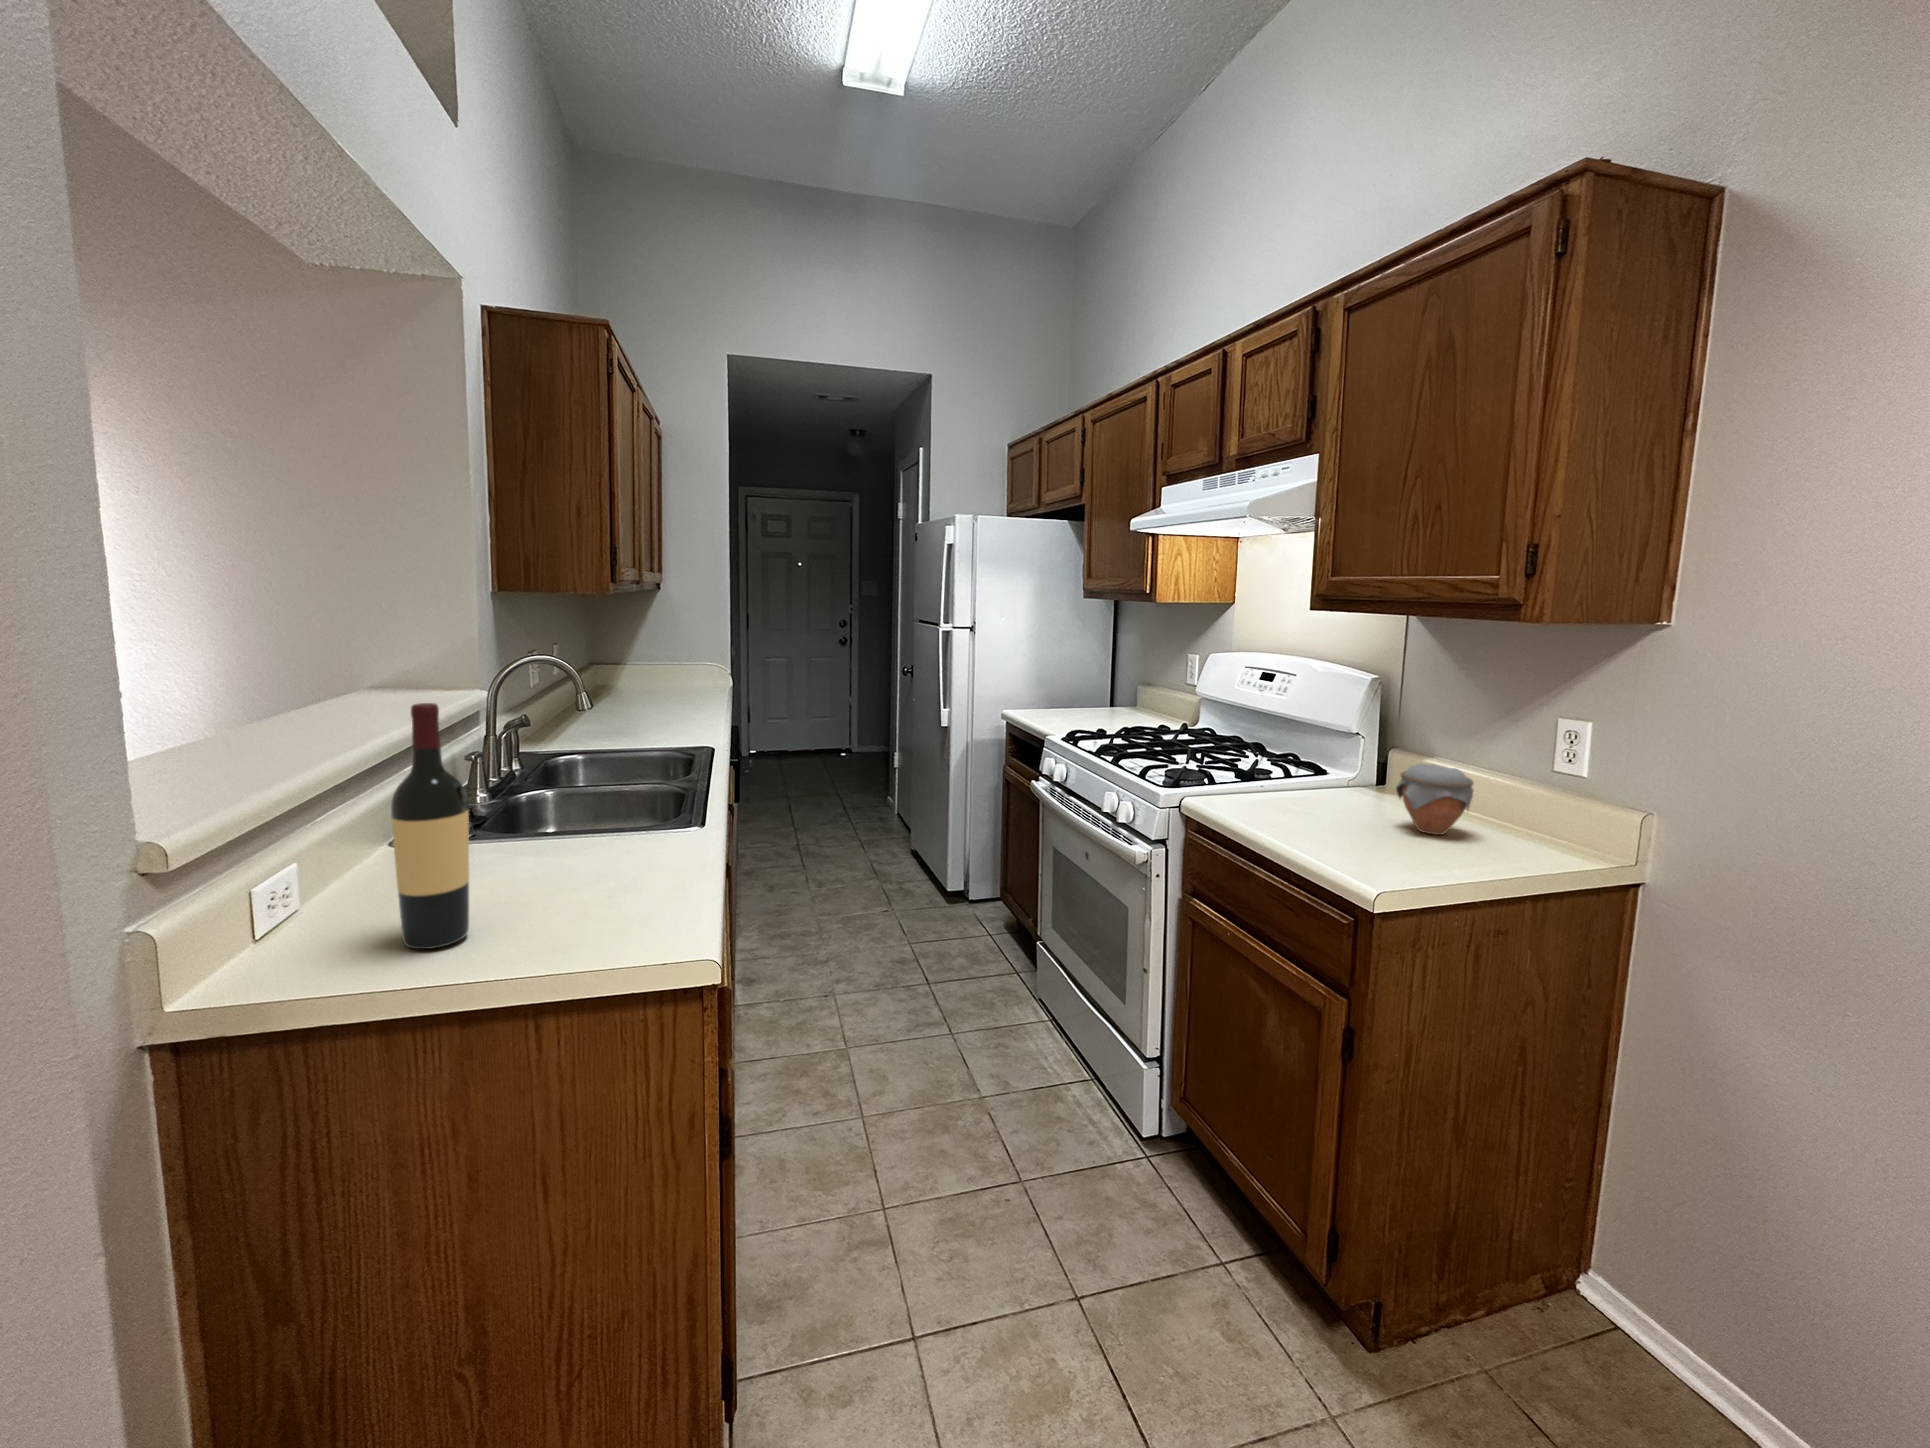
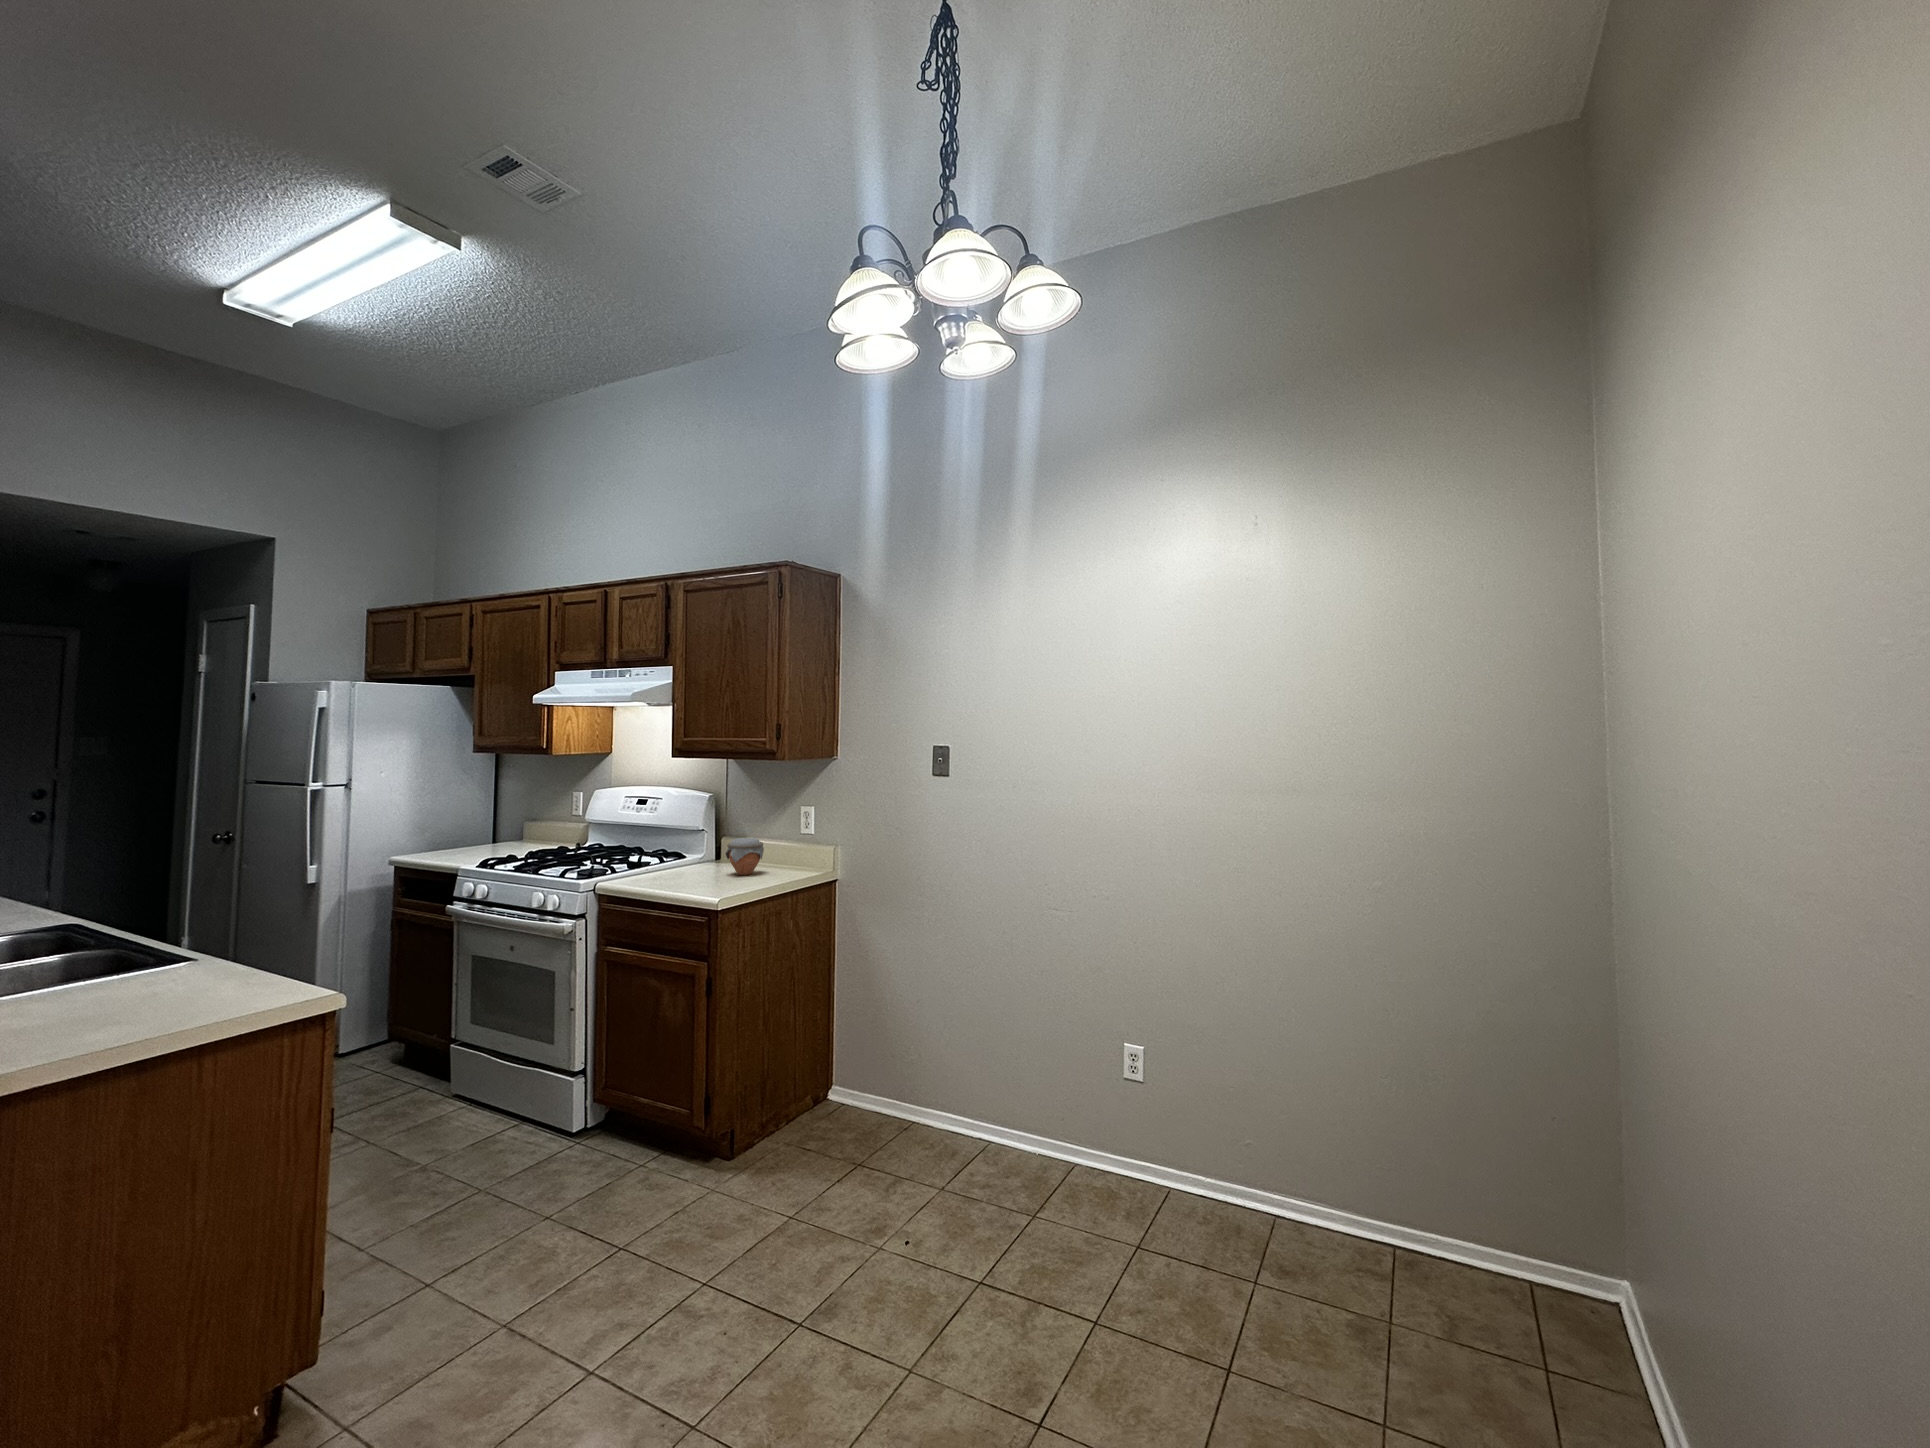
wine bottle: present [391,703,469,949] -> none [73,861,139,1031]

